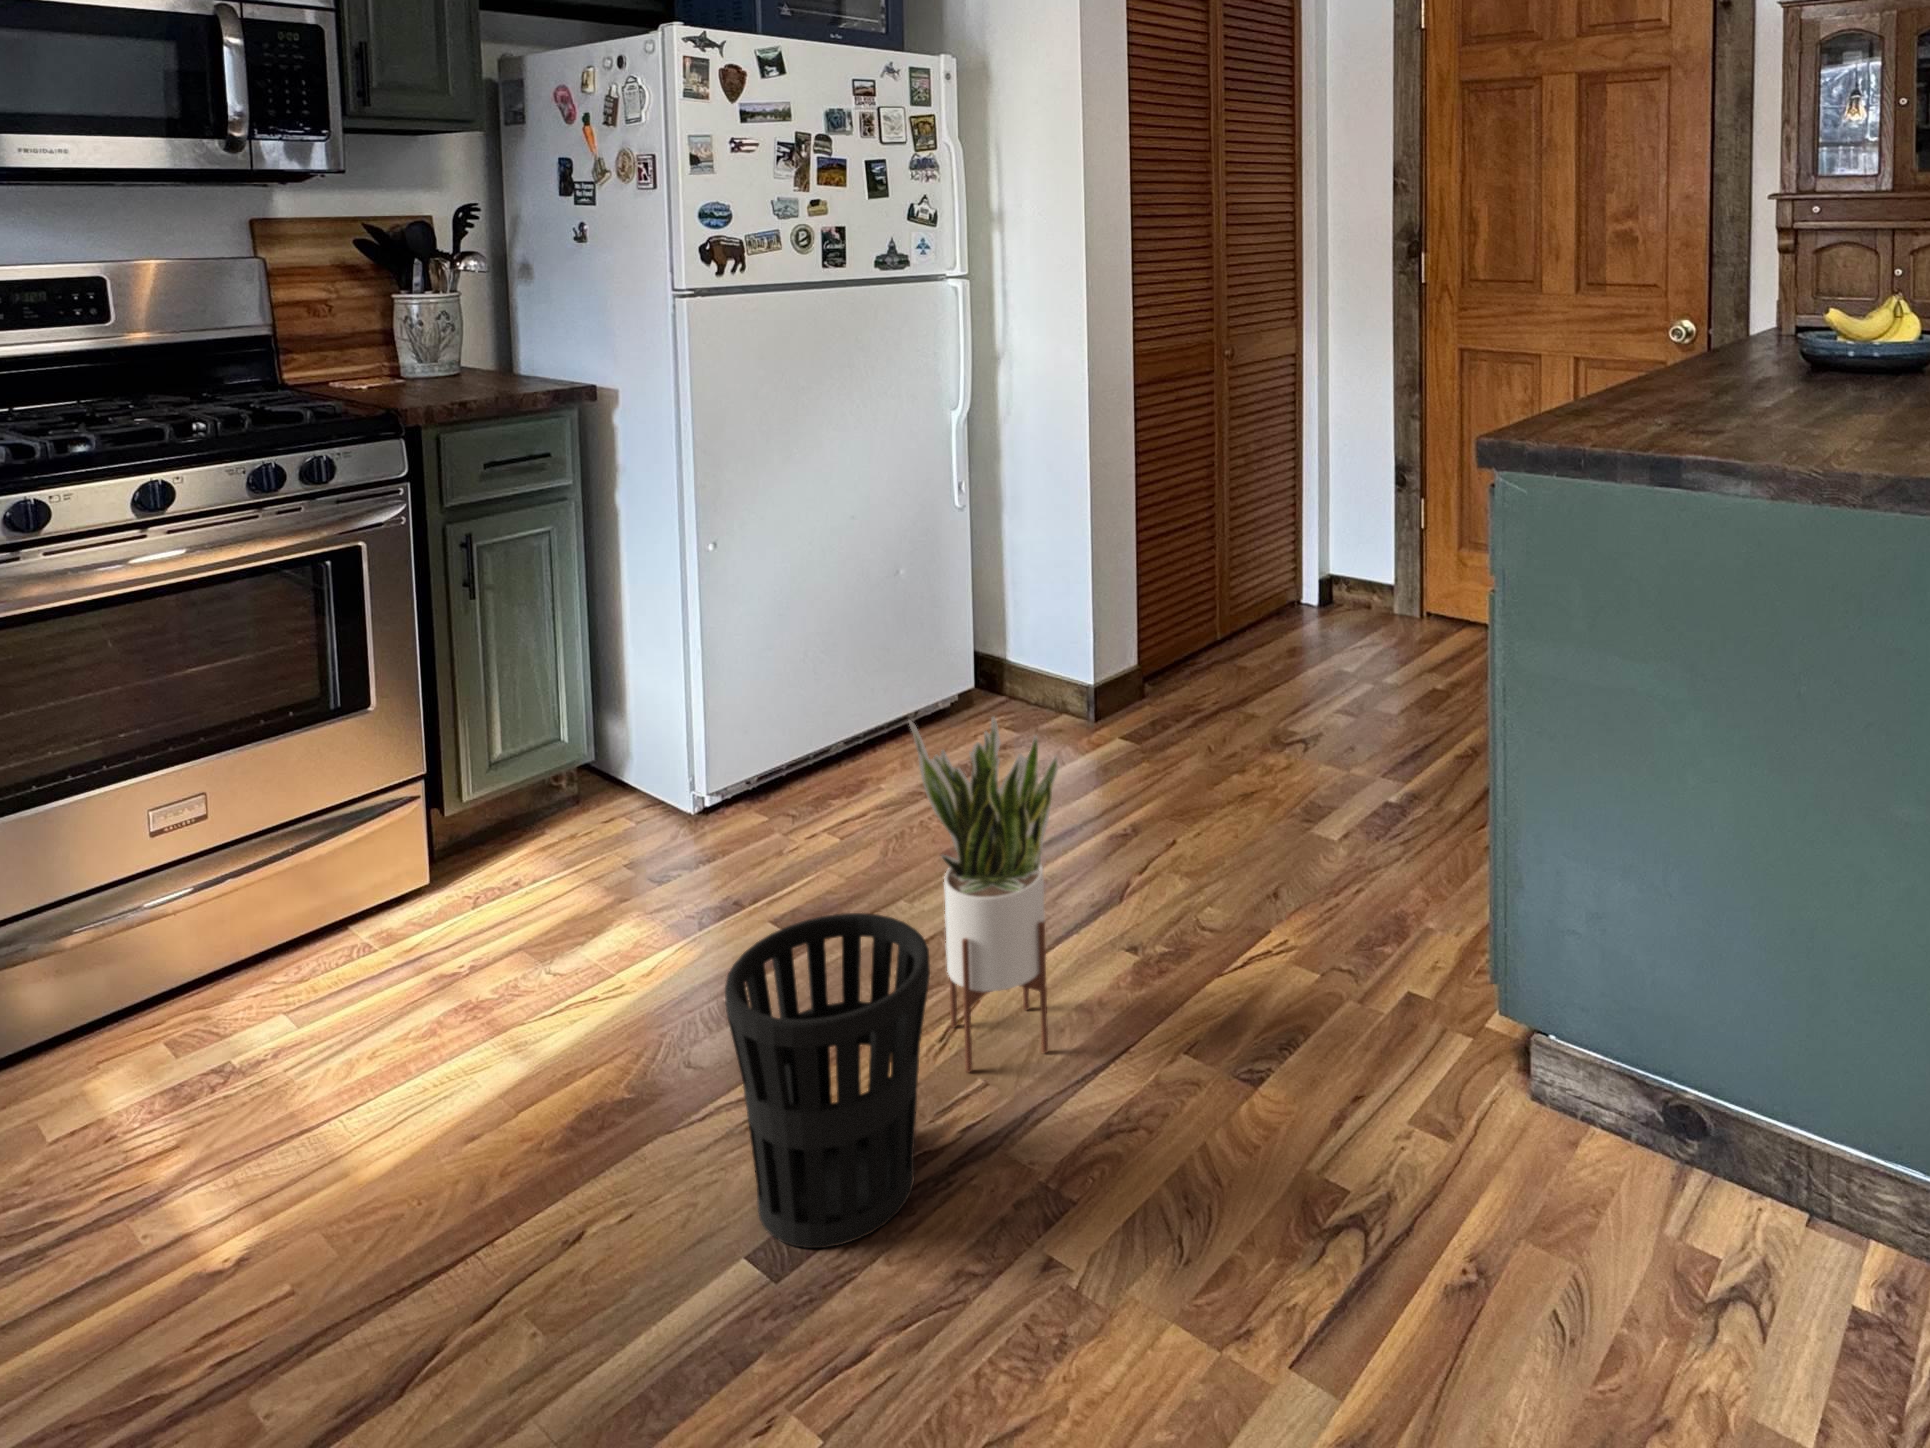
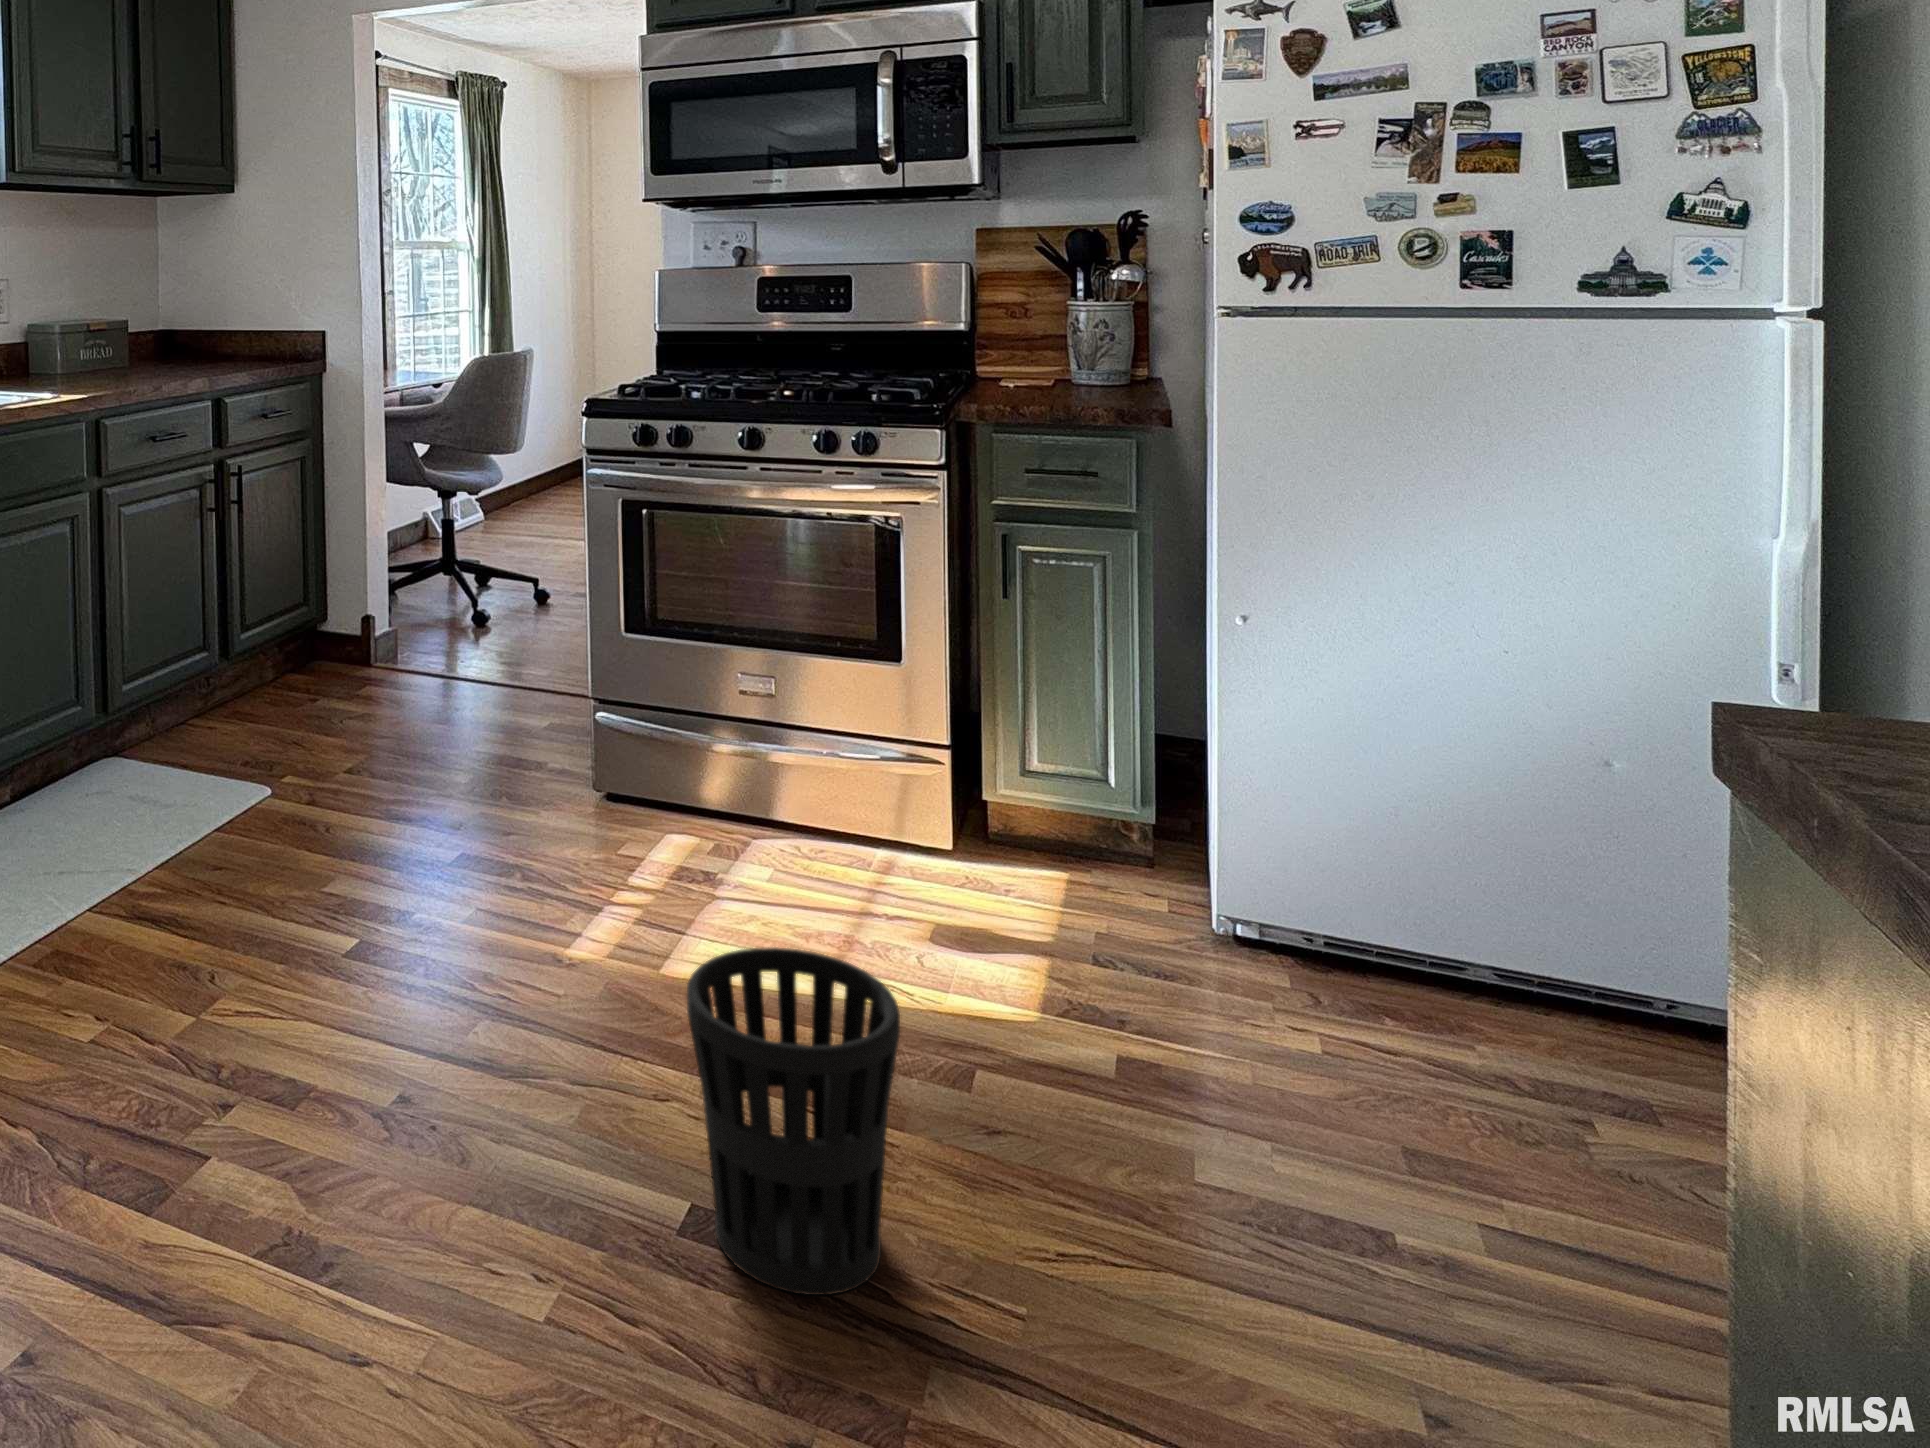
potted plant: present [909,717,1058,1072] -> none [1023,826,1192,1359]

